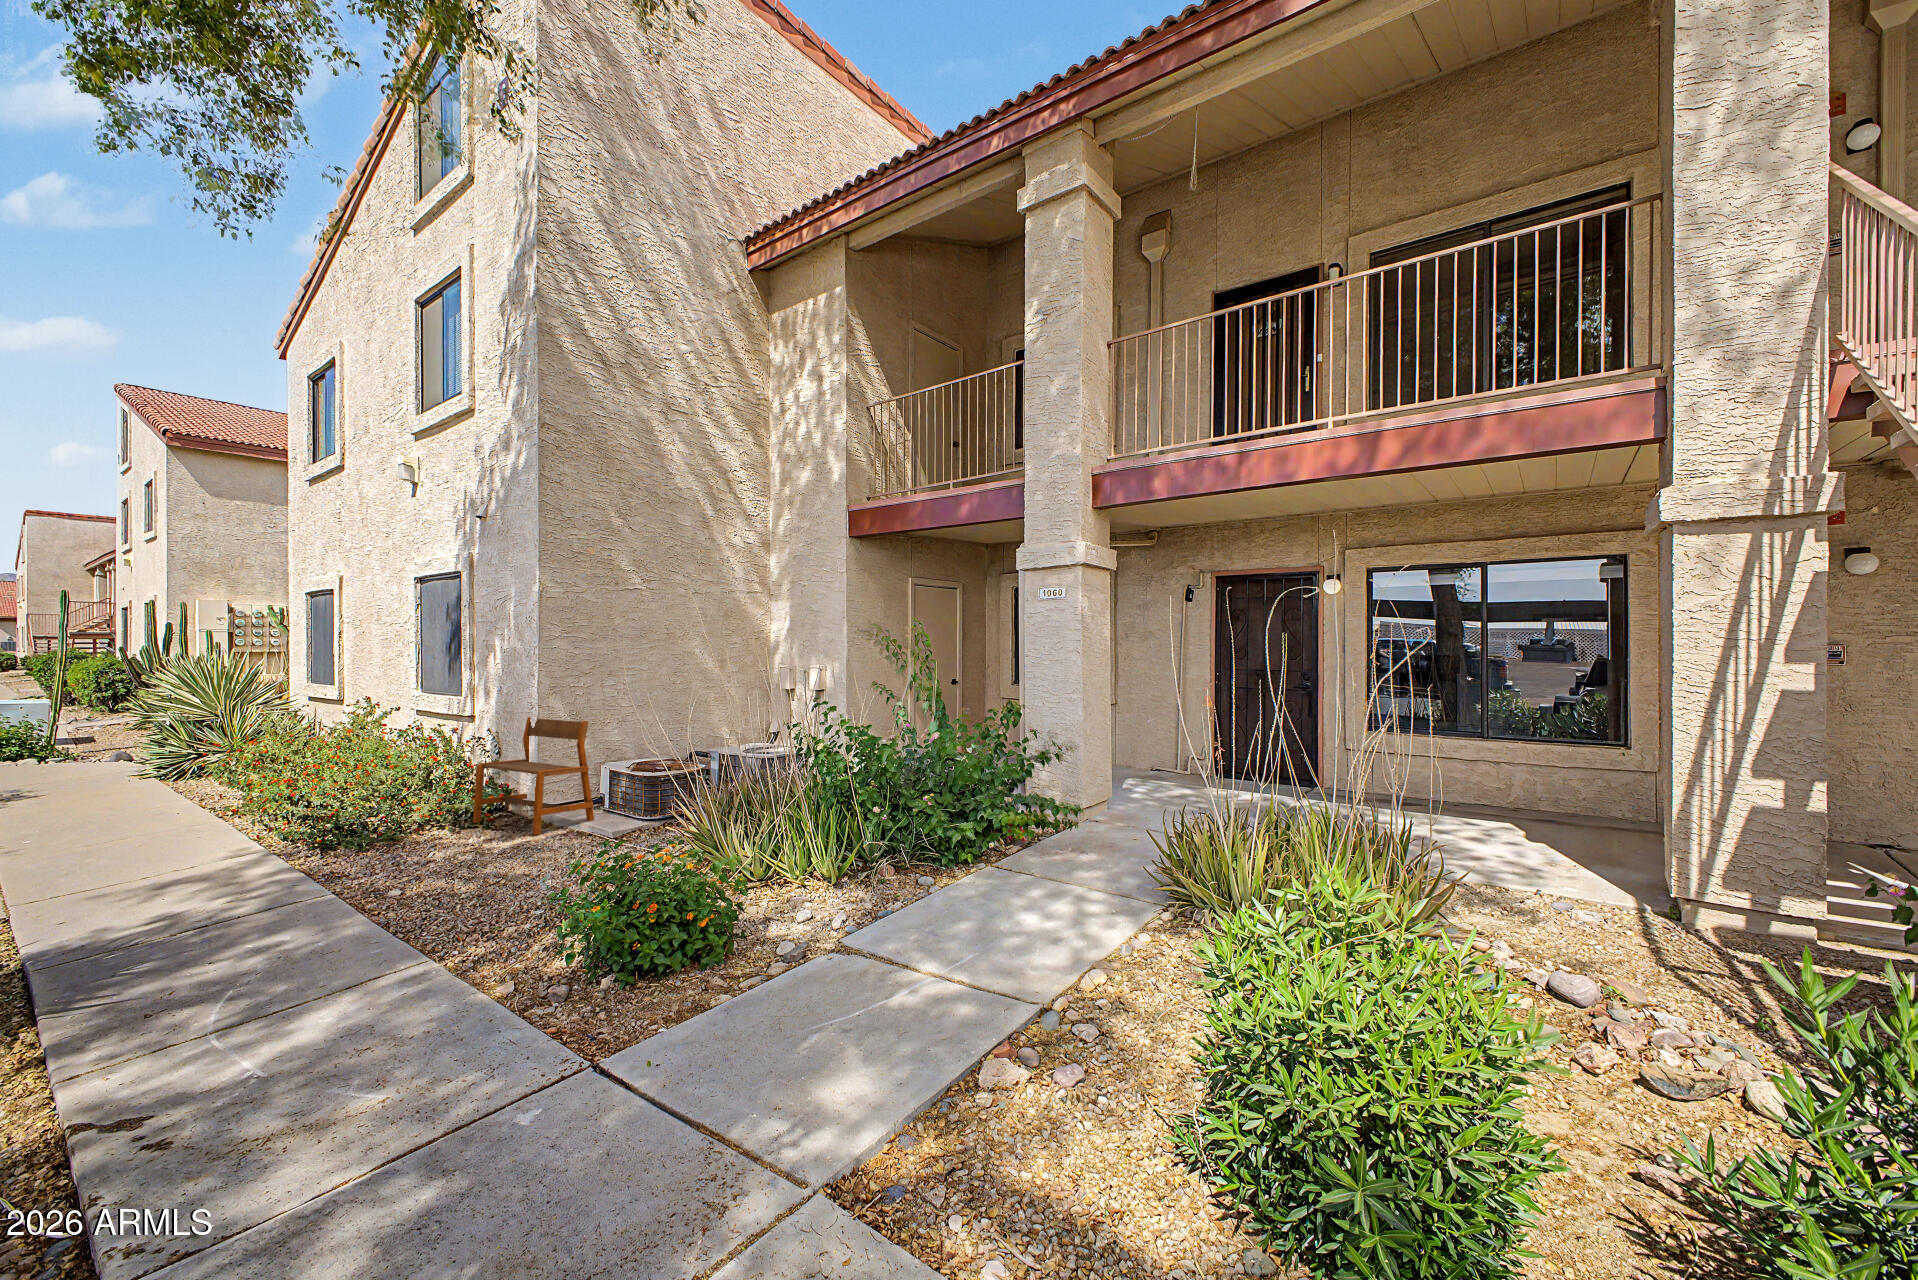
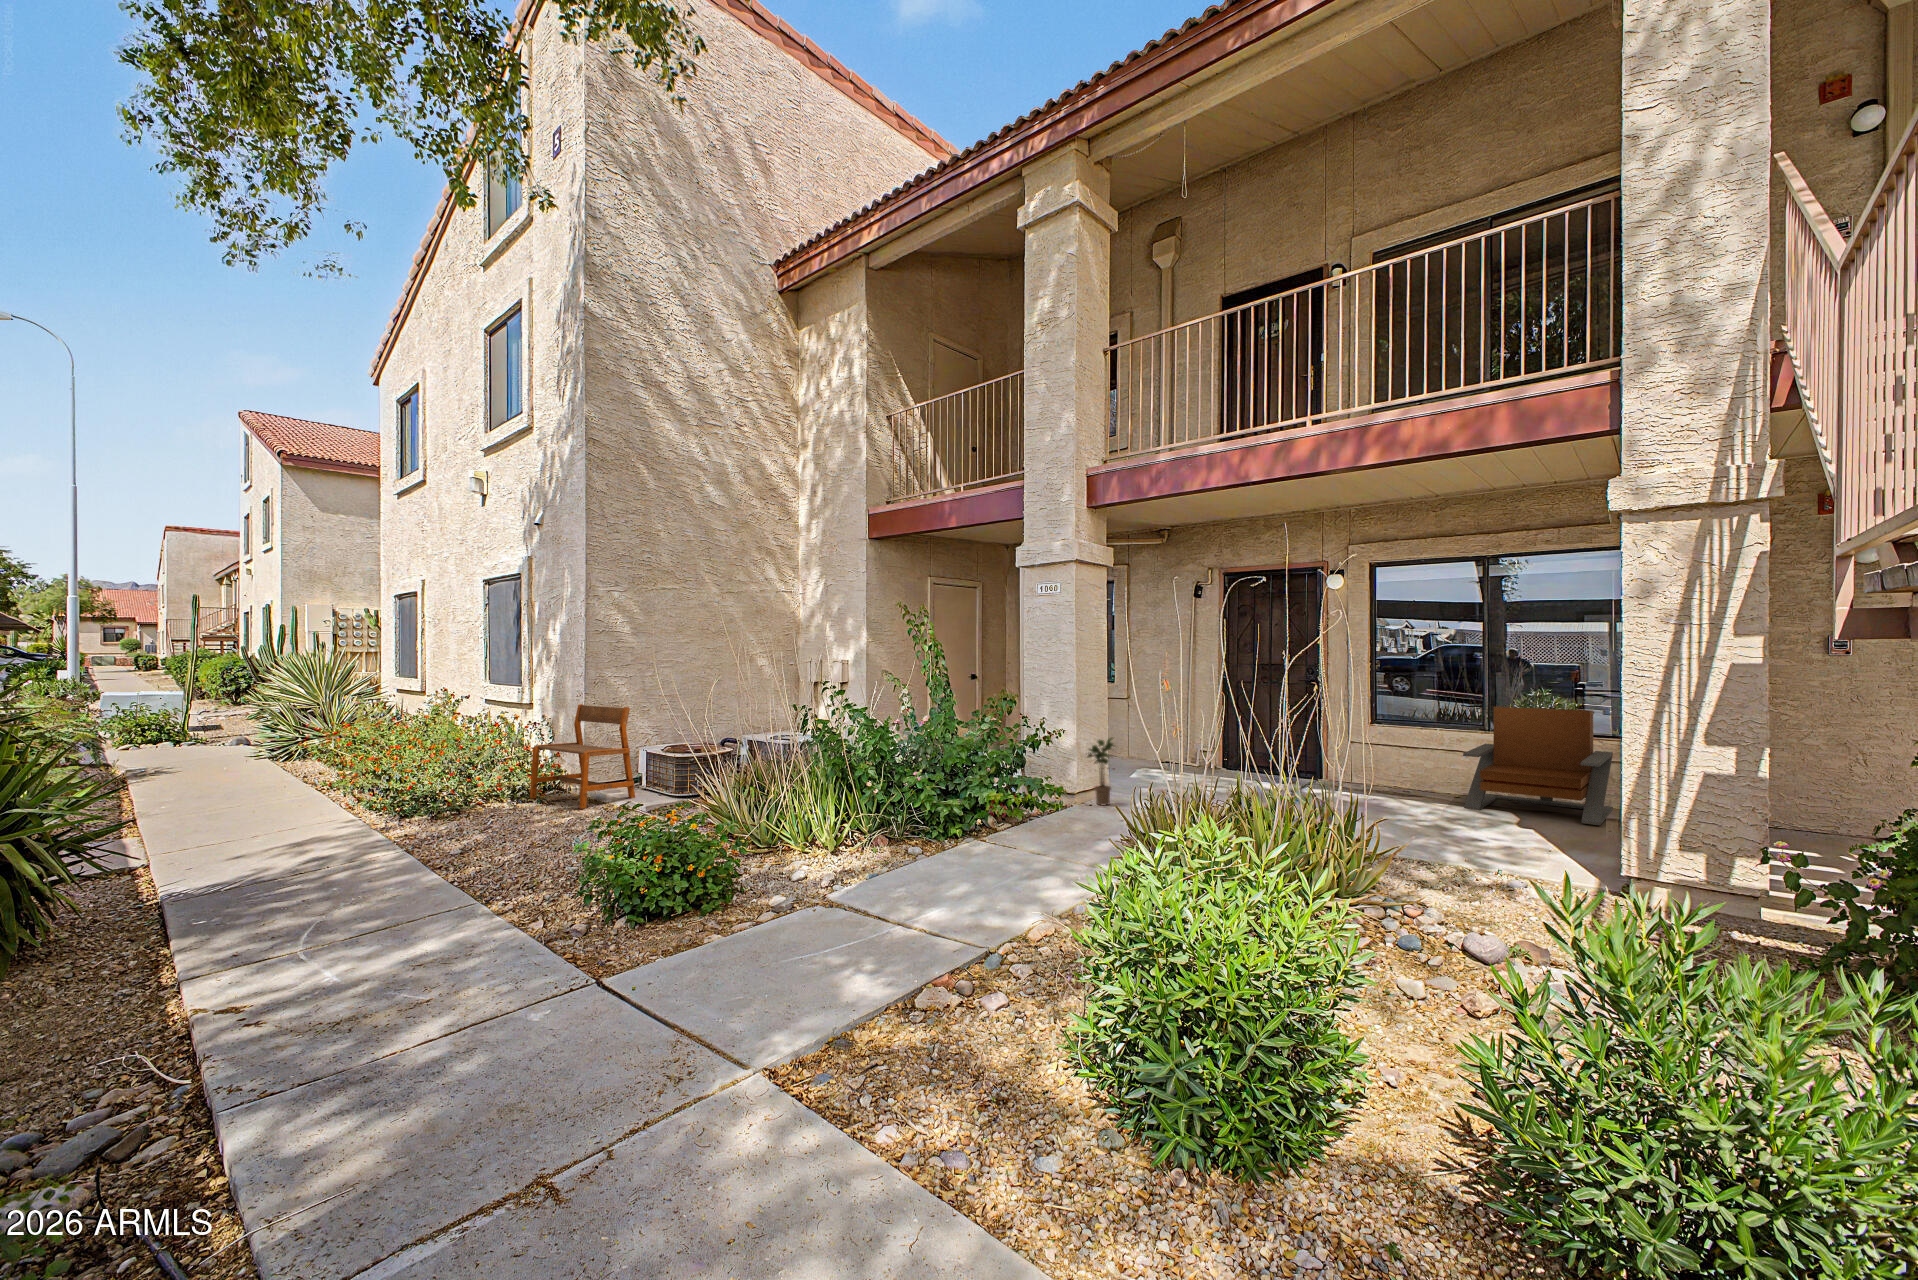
lounge chair: none [1470,718,1615,840] -> present [1463,707,1613,825]
potted plant: none [1086,751,1123,824] -> present [1088,738,1114,805]

